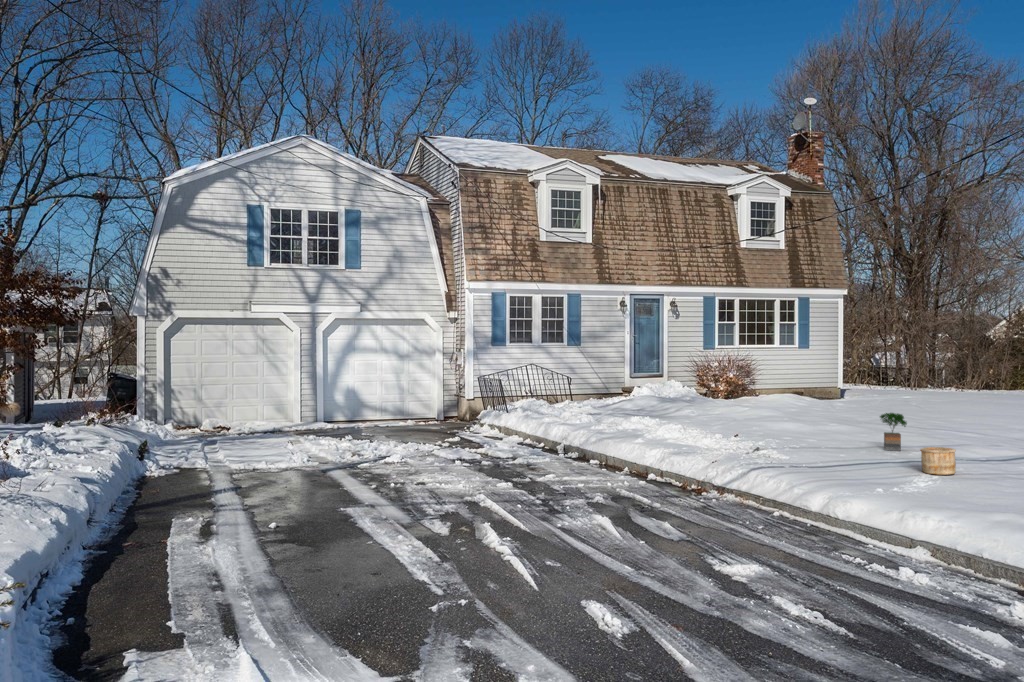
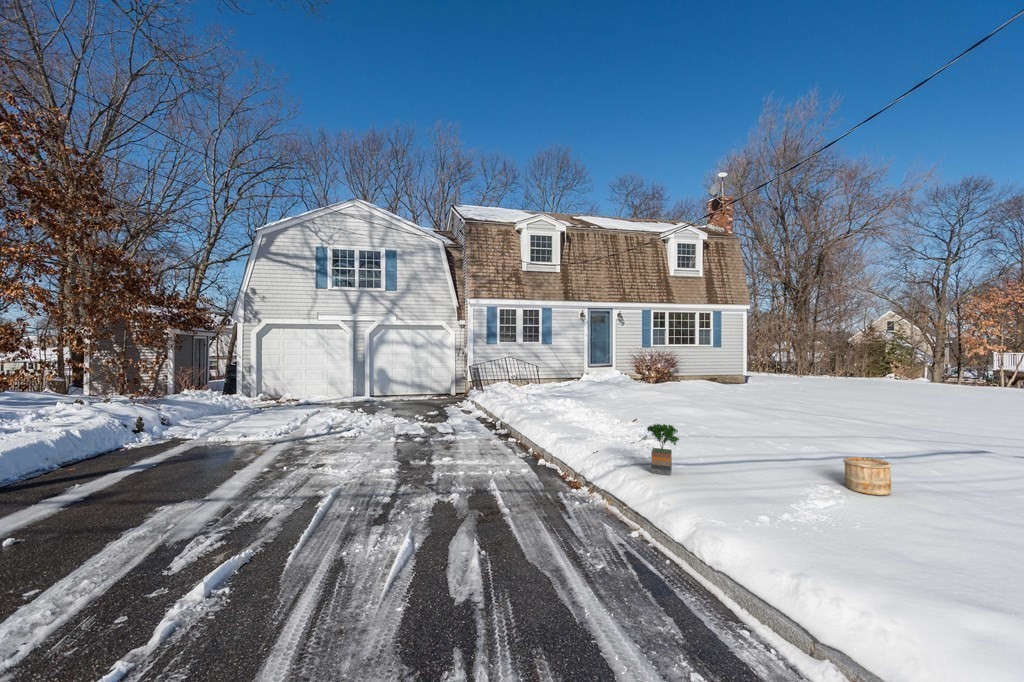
potted tree: present [880,413,907,451] -> present [647,424,679,475]

